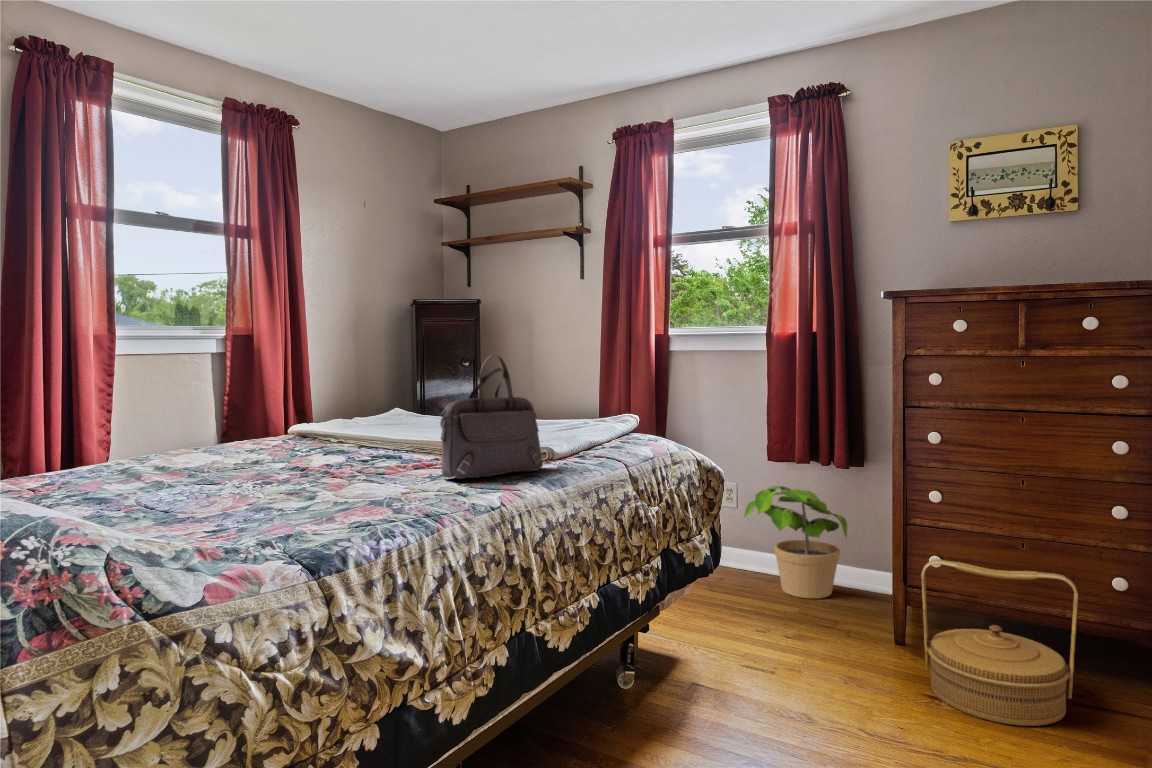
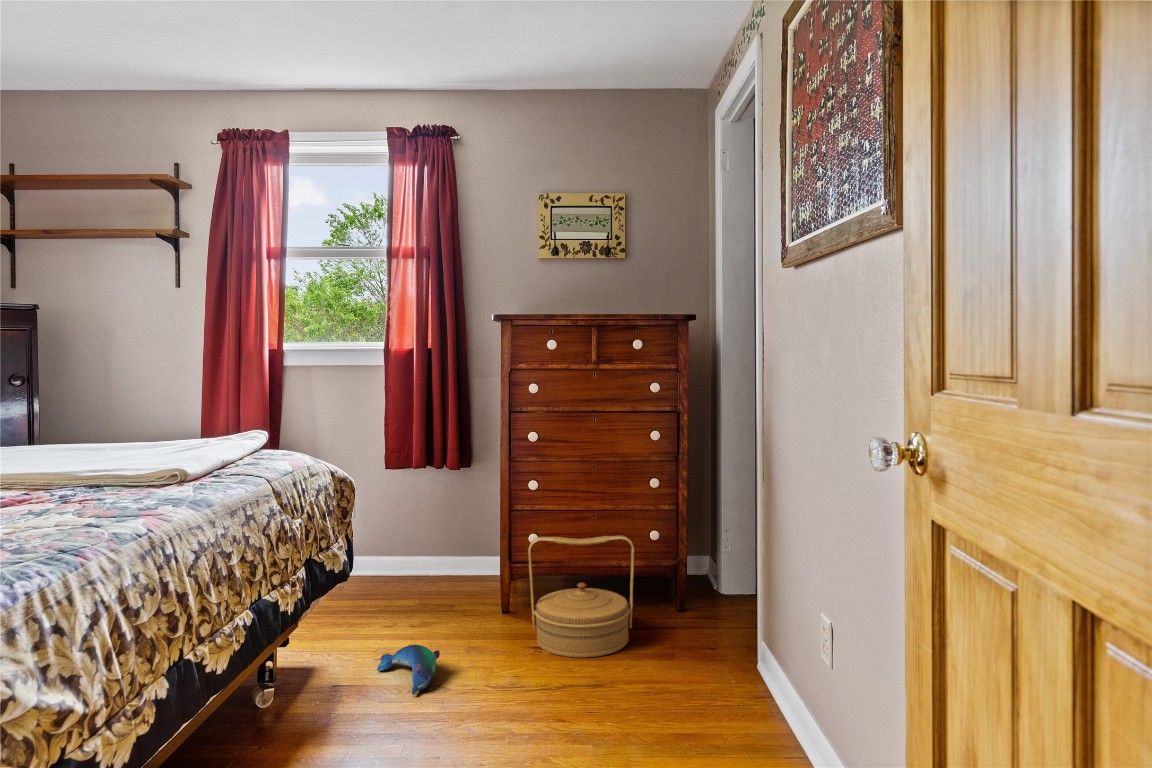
handbag: present [440,355,543,479] -> none [53,371,181,511]
potted plant: present [744,486,847,598] -> none [368,491,463,591]
plush toy: none [736,657,805,714] -> present [377,644,440,695]

